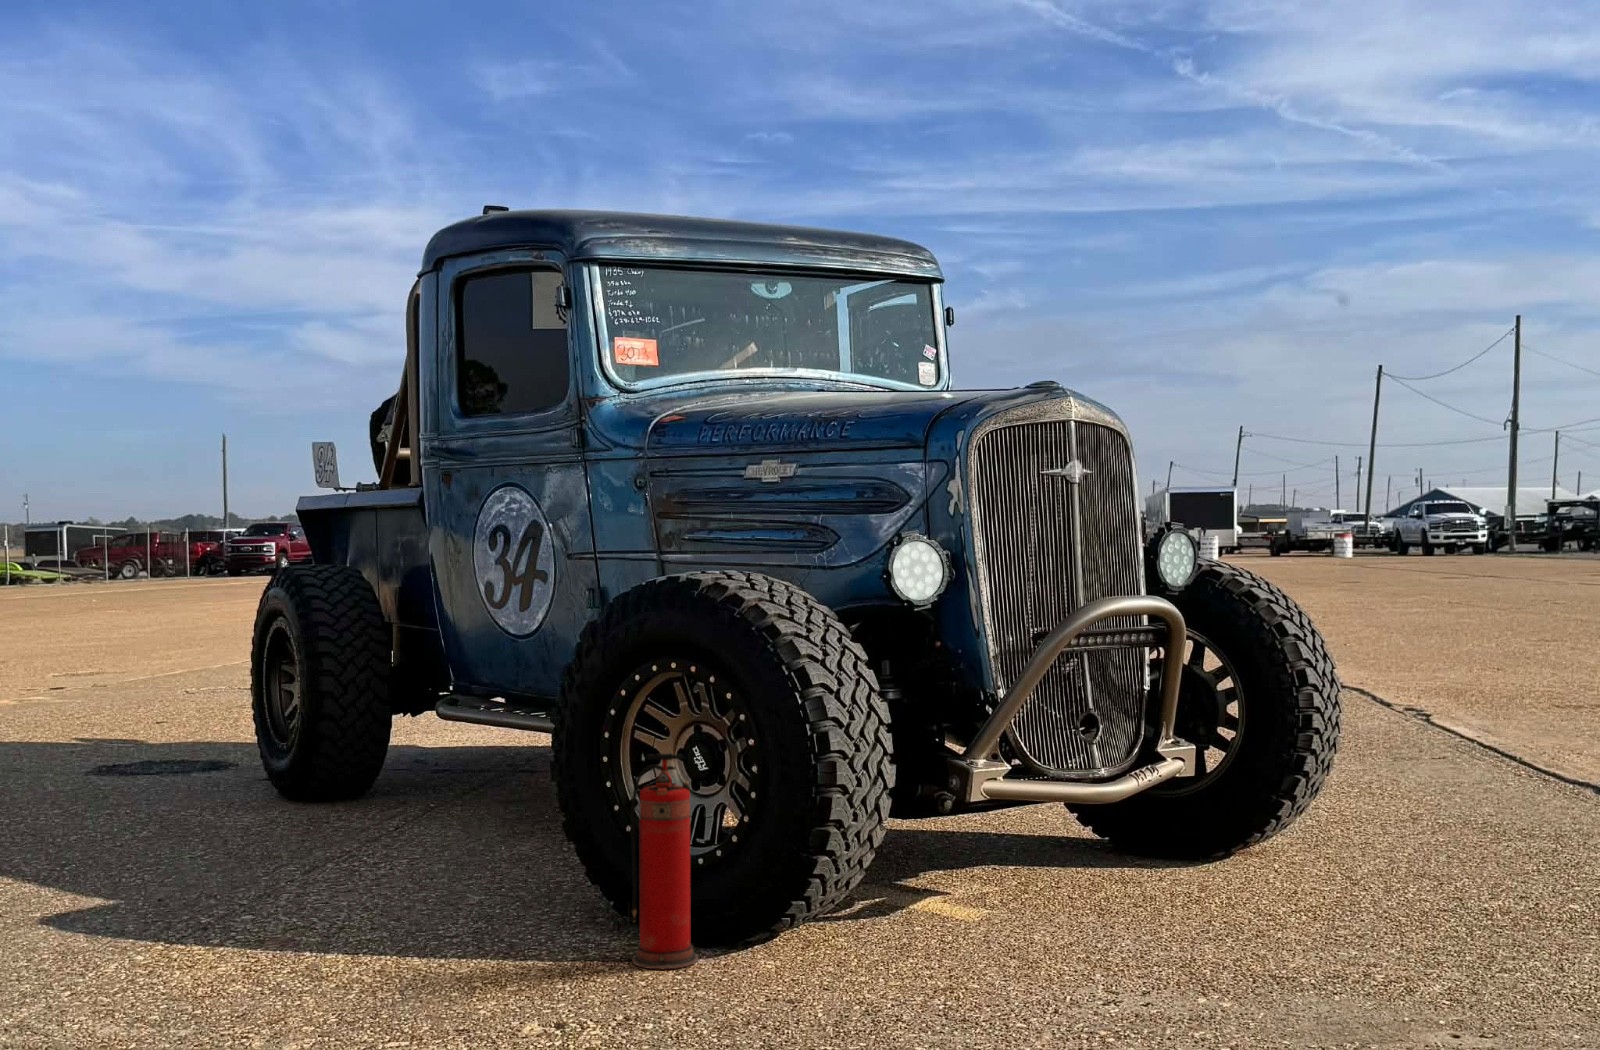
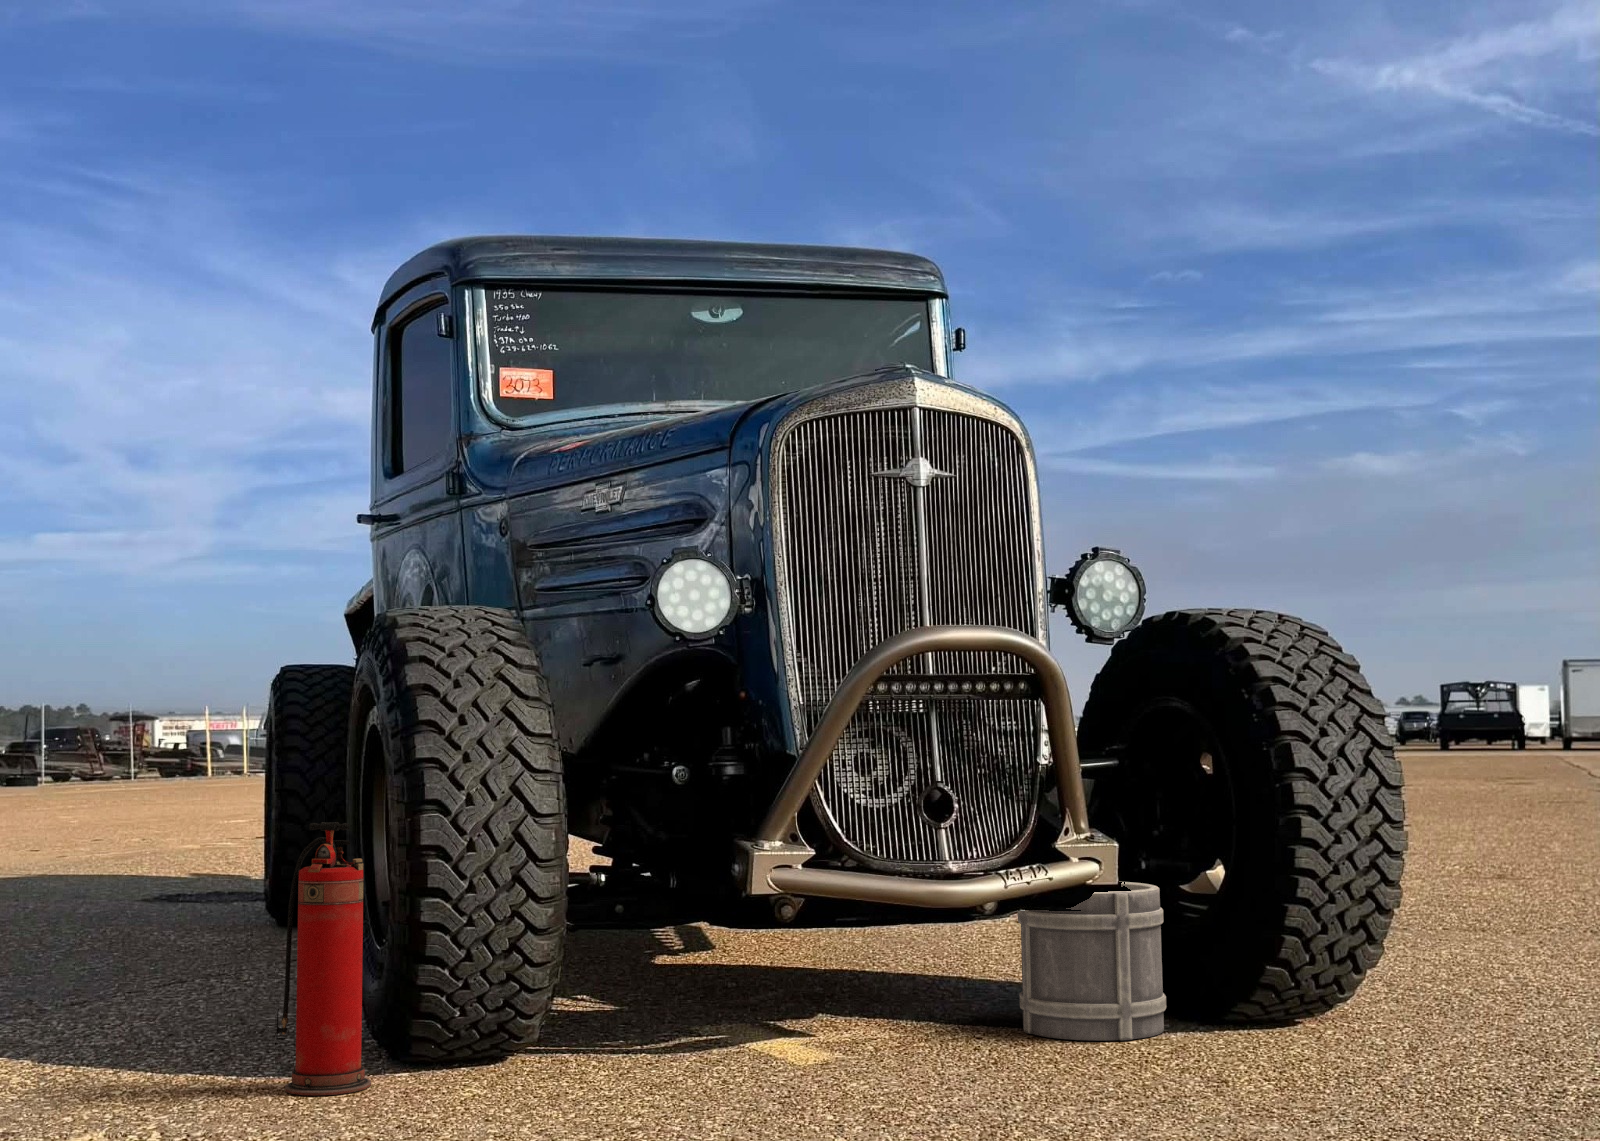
bucket: none [1082,763,1190,884] -> present [1017,882,1166,1040]

